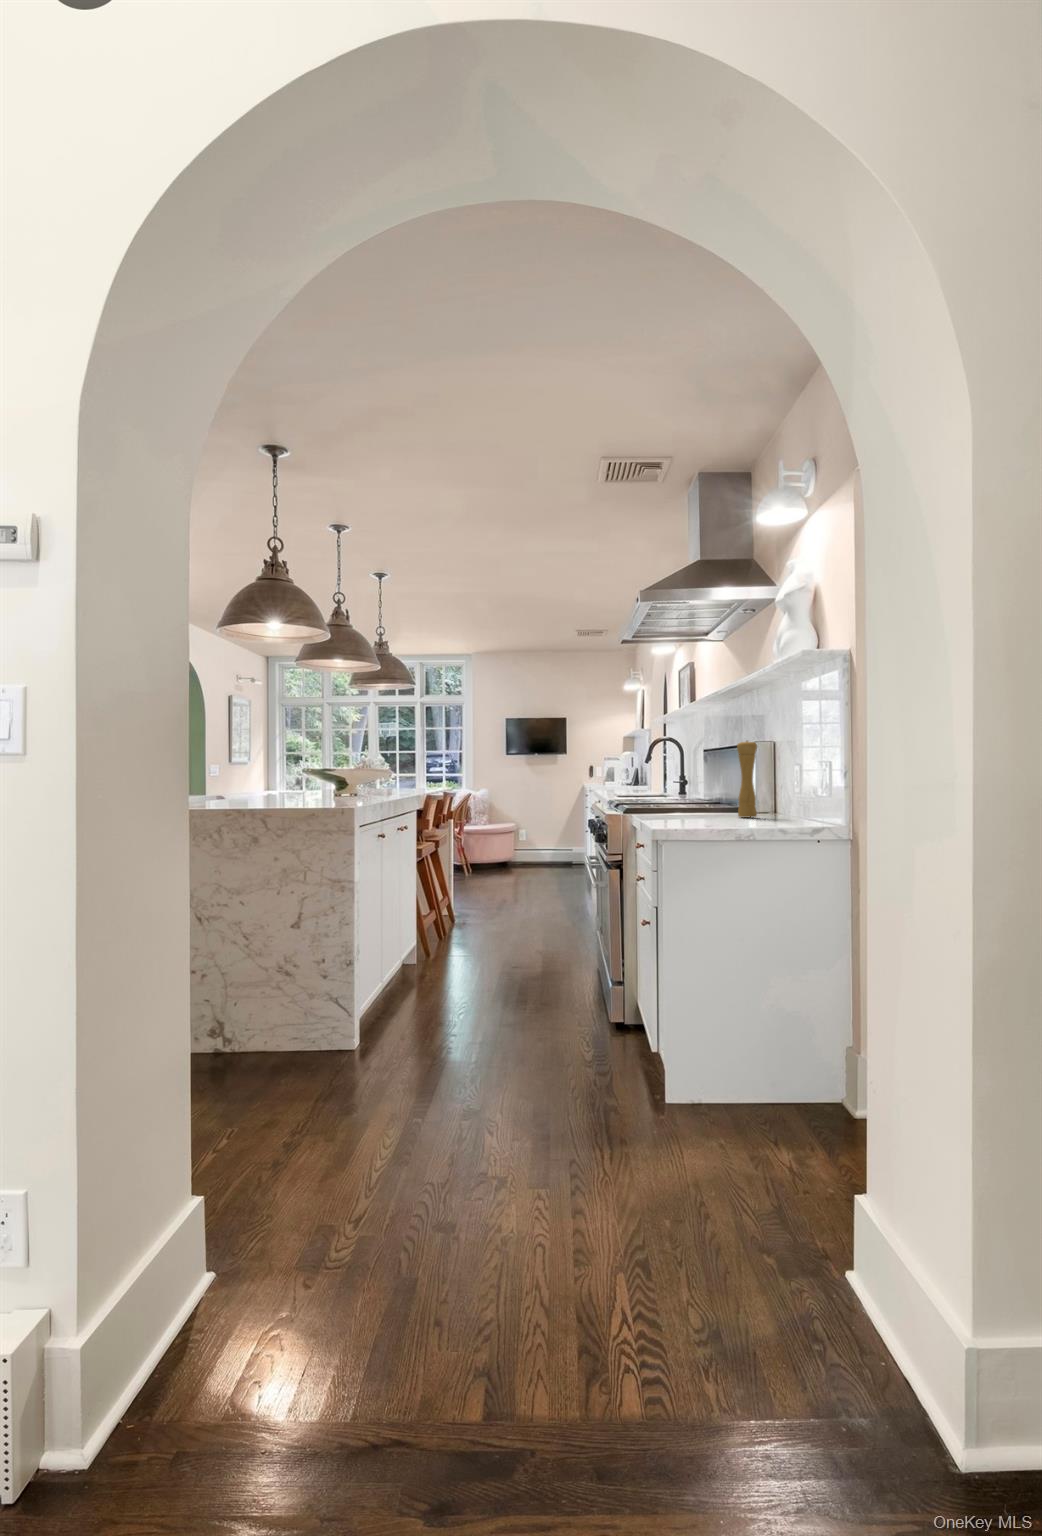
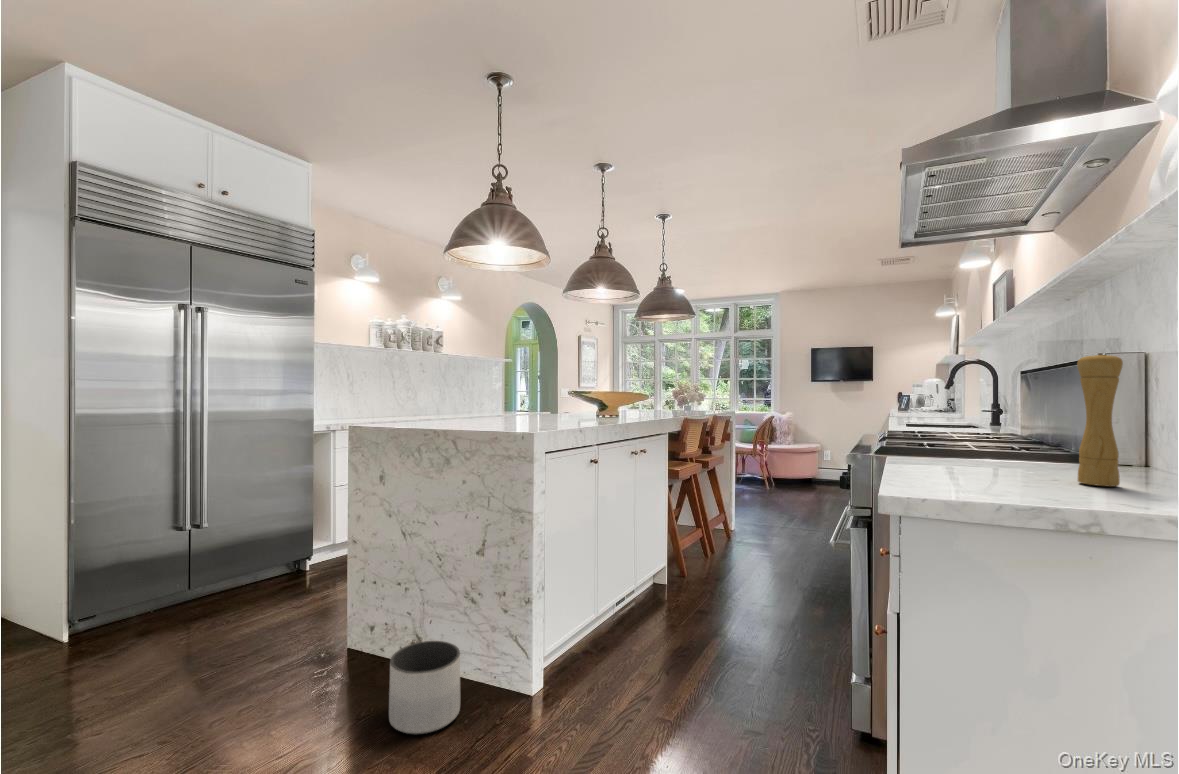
planter: none [244,1006,309,1078] -> present [389,641,460,735]

